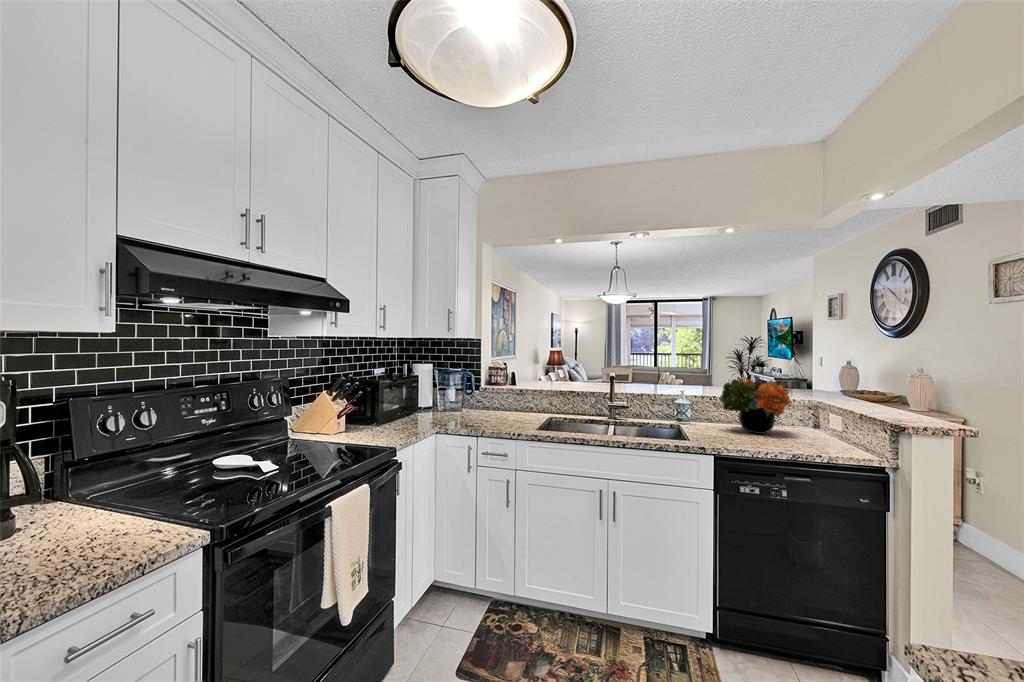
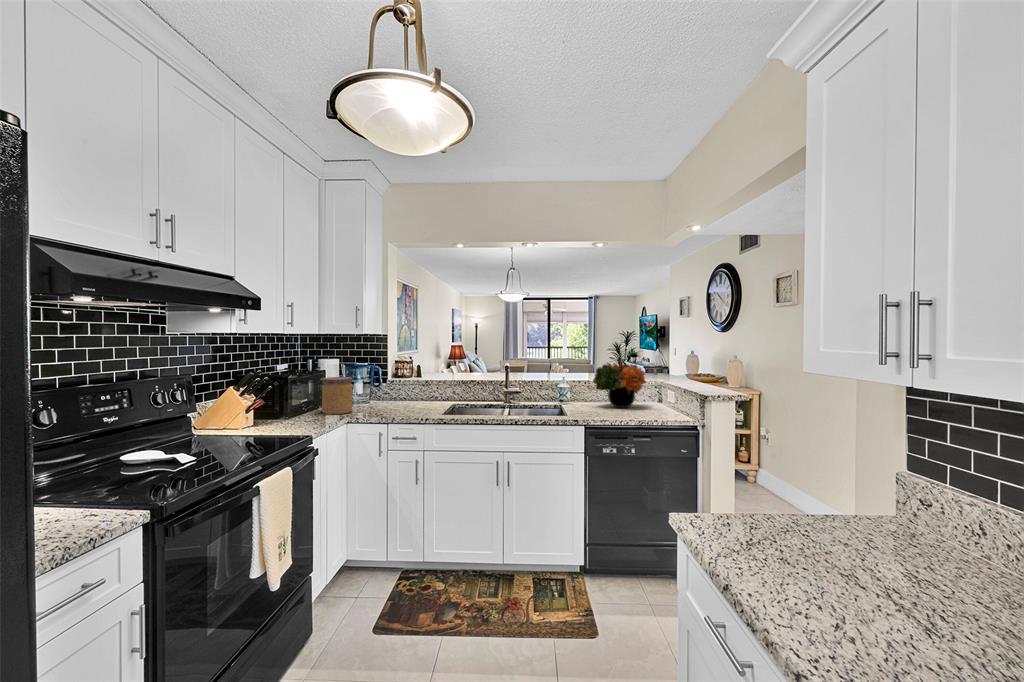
jar: none [413,384,444,424] -> present [322,377,352,414]

